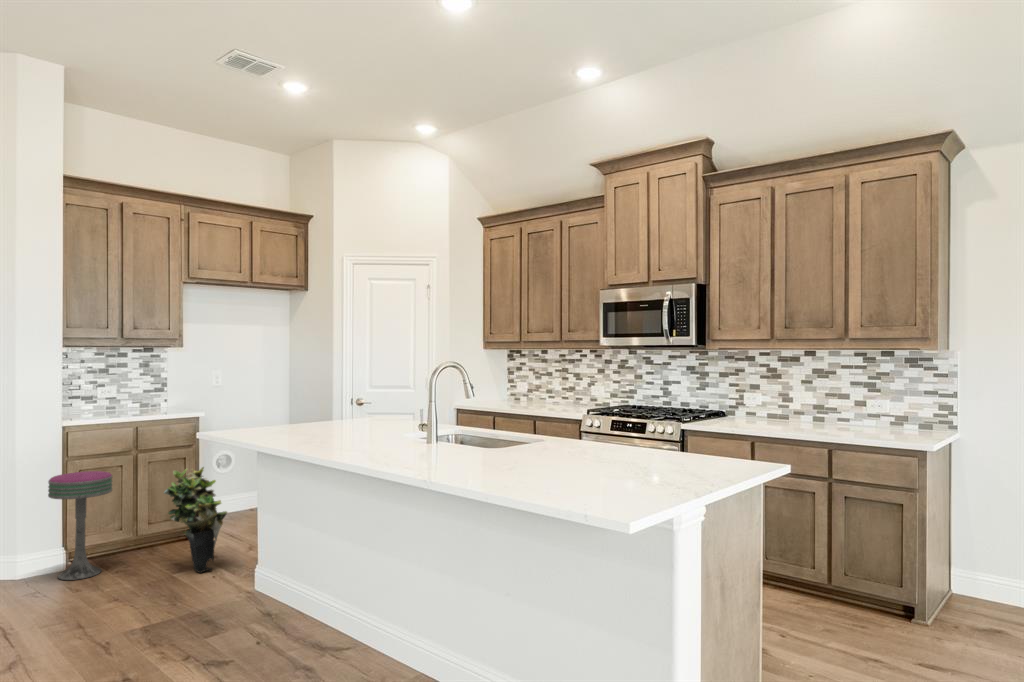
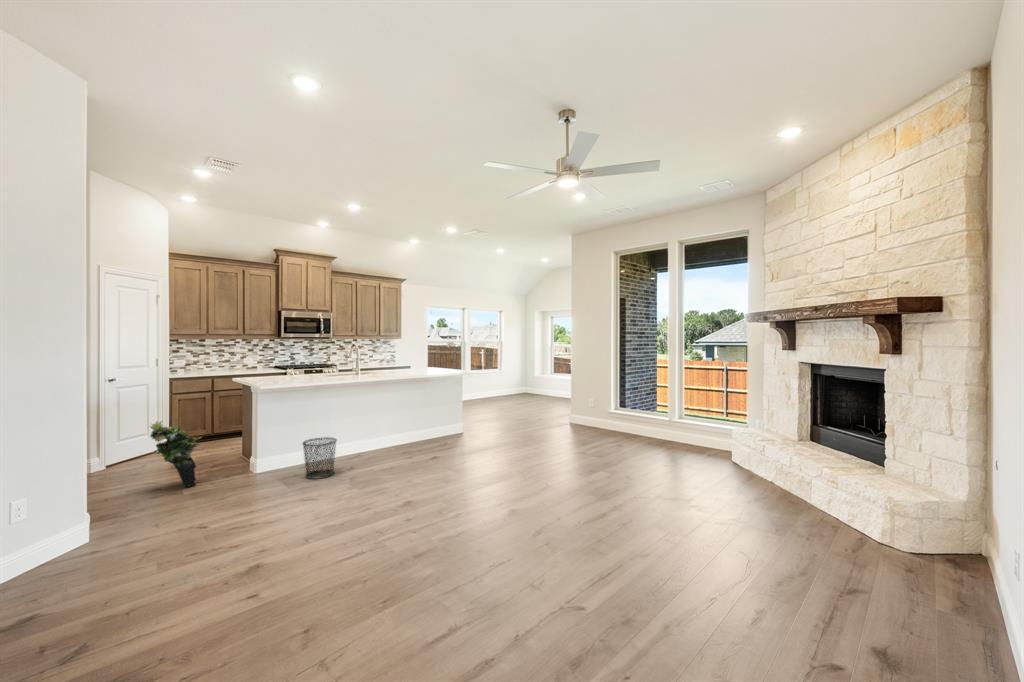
bar stool: present [48,471,112,580] -> none [83,434,145,526]
waste bin: none [138,563,213,657] -> present [303,437,336,479]

